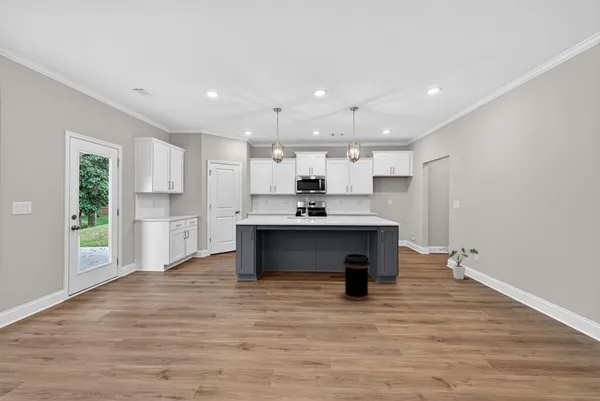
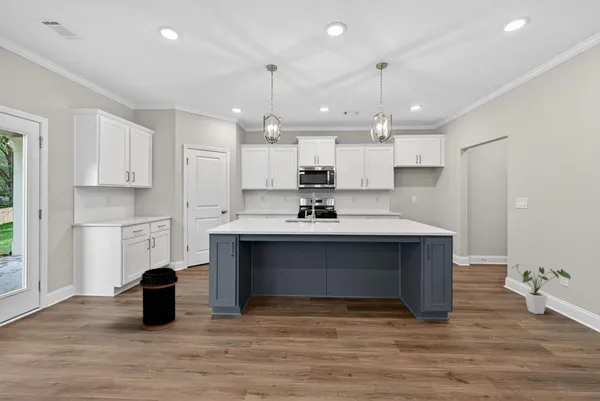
trash can: present [343,254,370,300] -> present [140,268,178,330]

